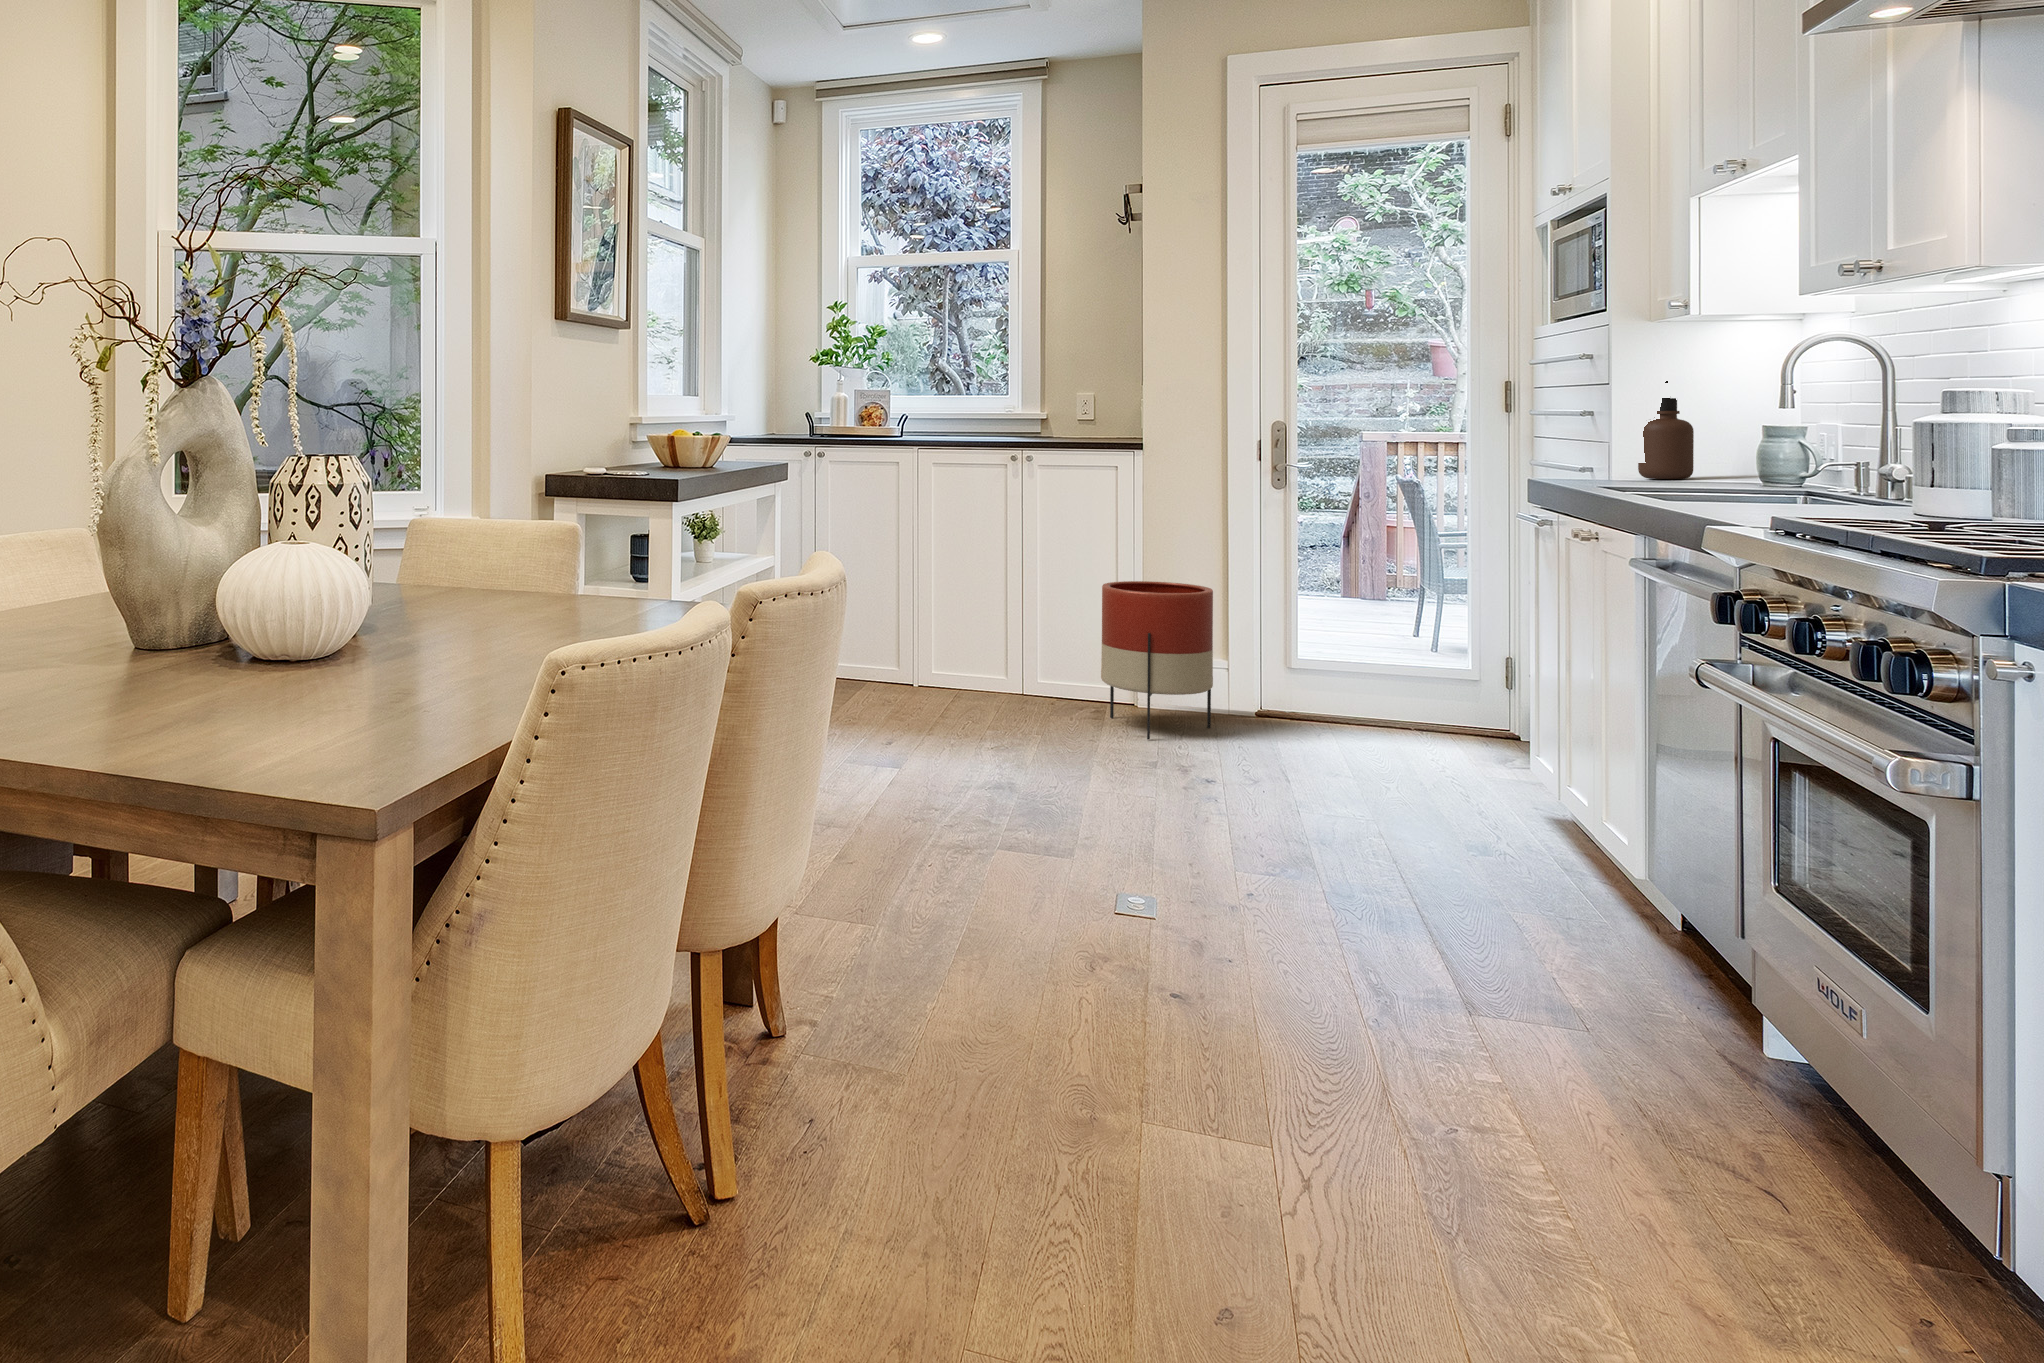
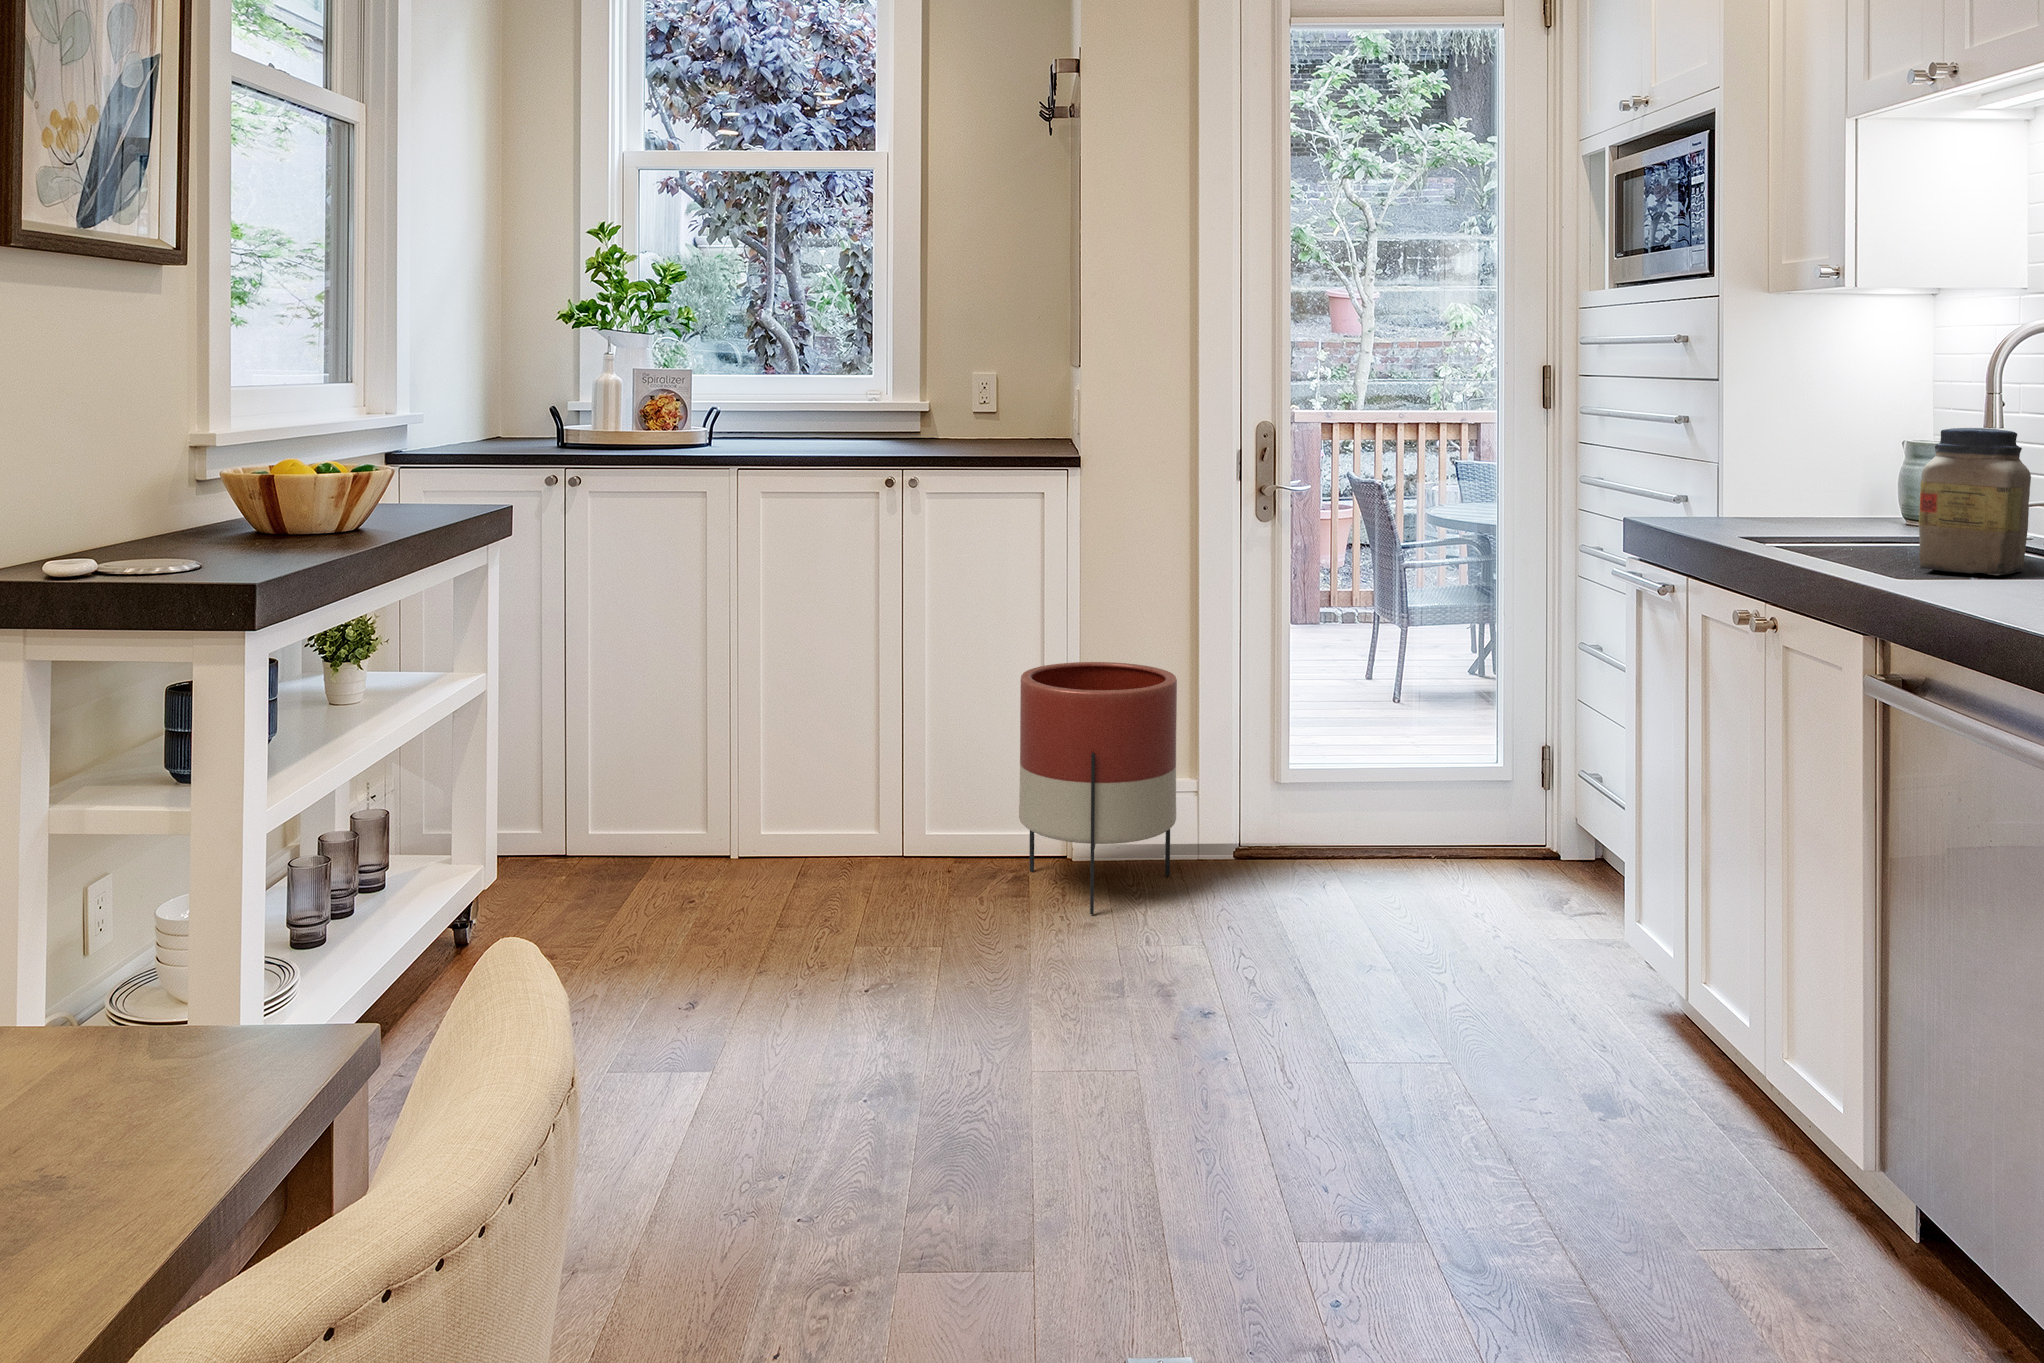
soap dispenser: present [1638,381,1694,479] -> none [1766,381,1836,527]
jar: none [1690,398,1778,493] -> present [1919,428,2031,575]

